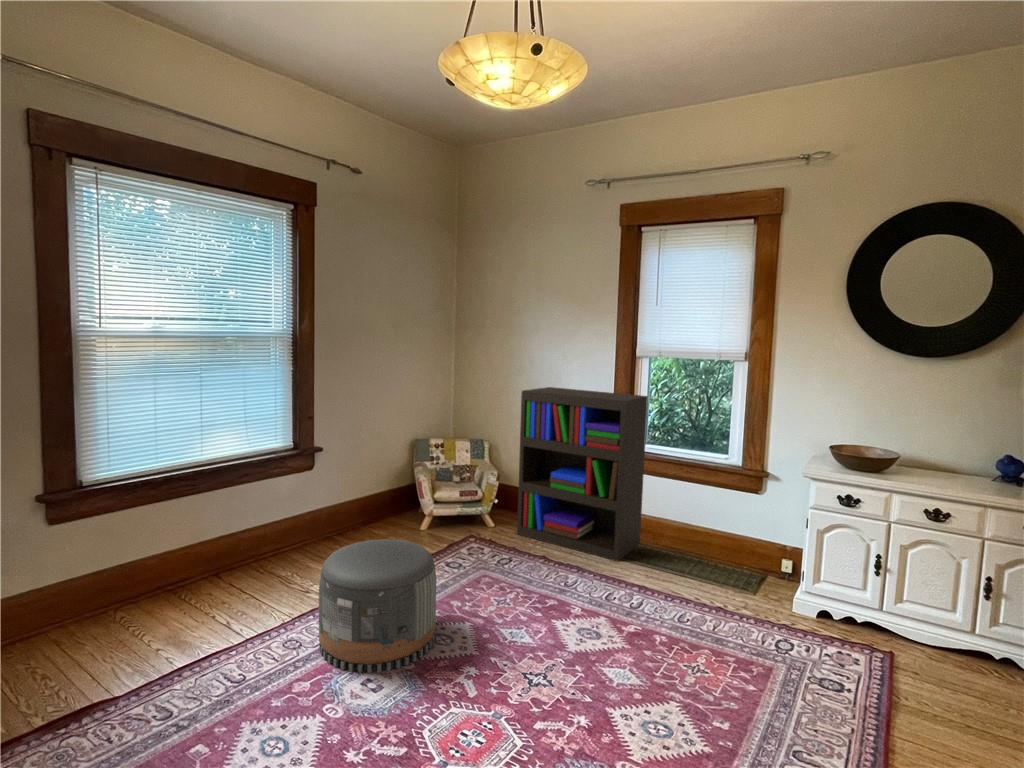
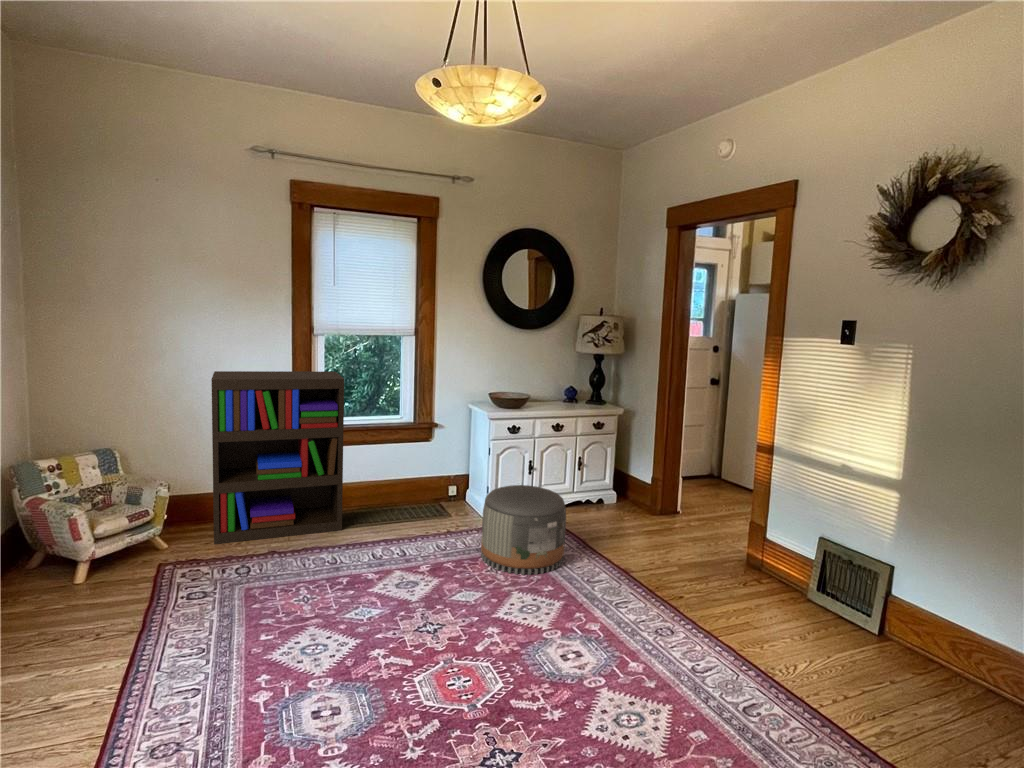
pouf: present [319,539,436,673] -> present [481,485,566,575]

